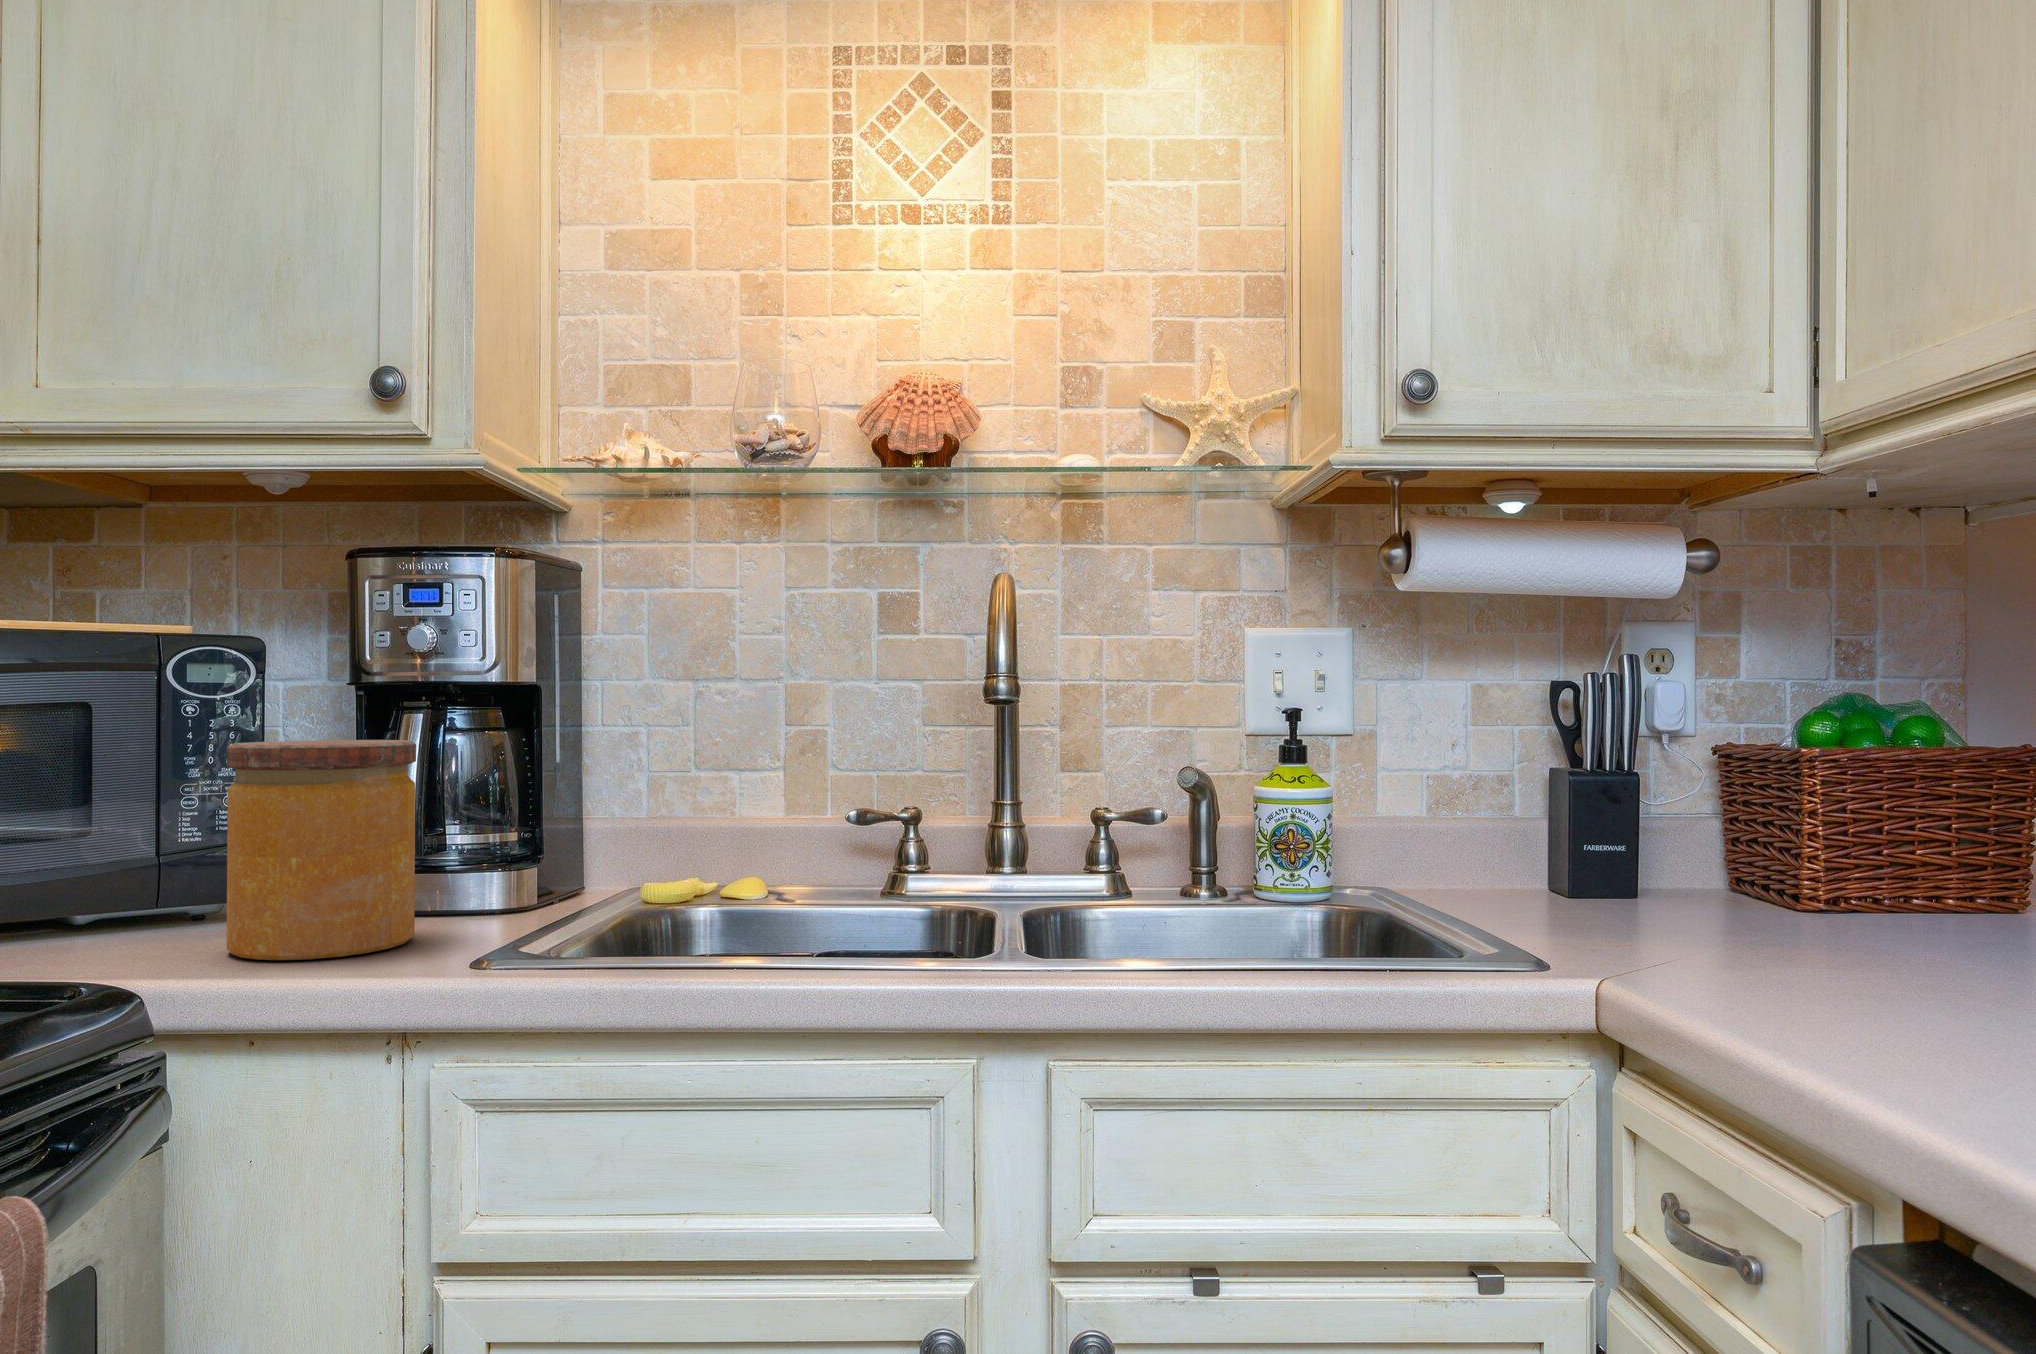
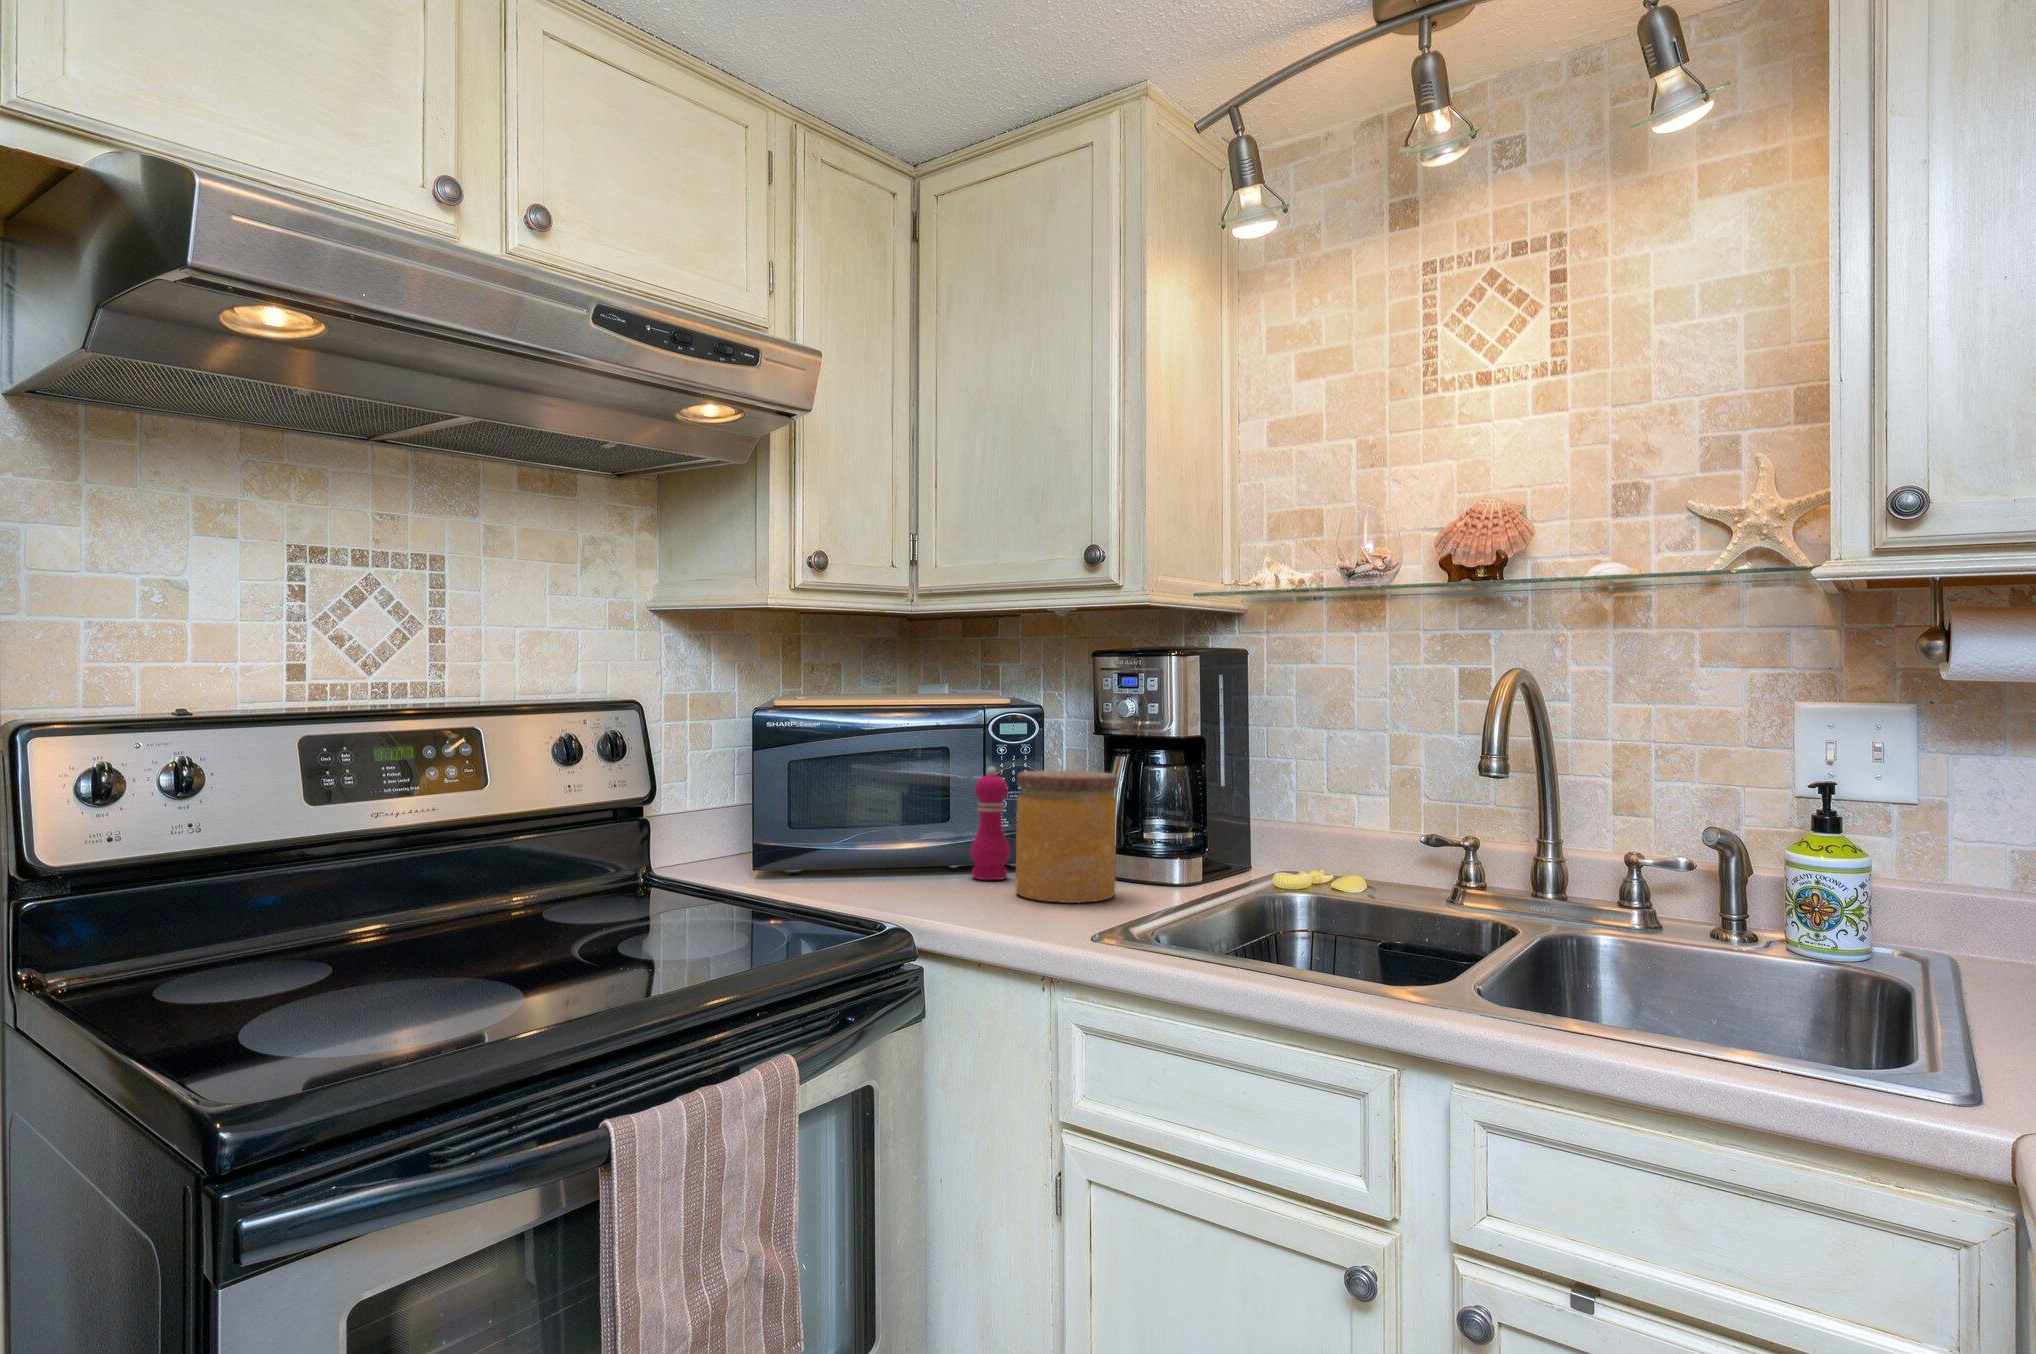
pepper mill: none [117,741,200,940] -> present [971,767,1010,880]

